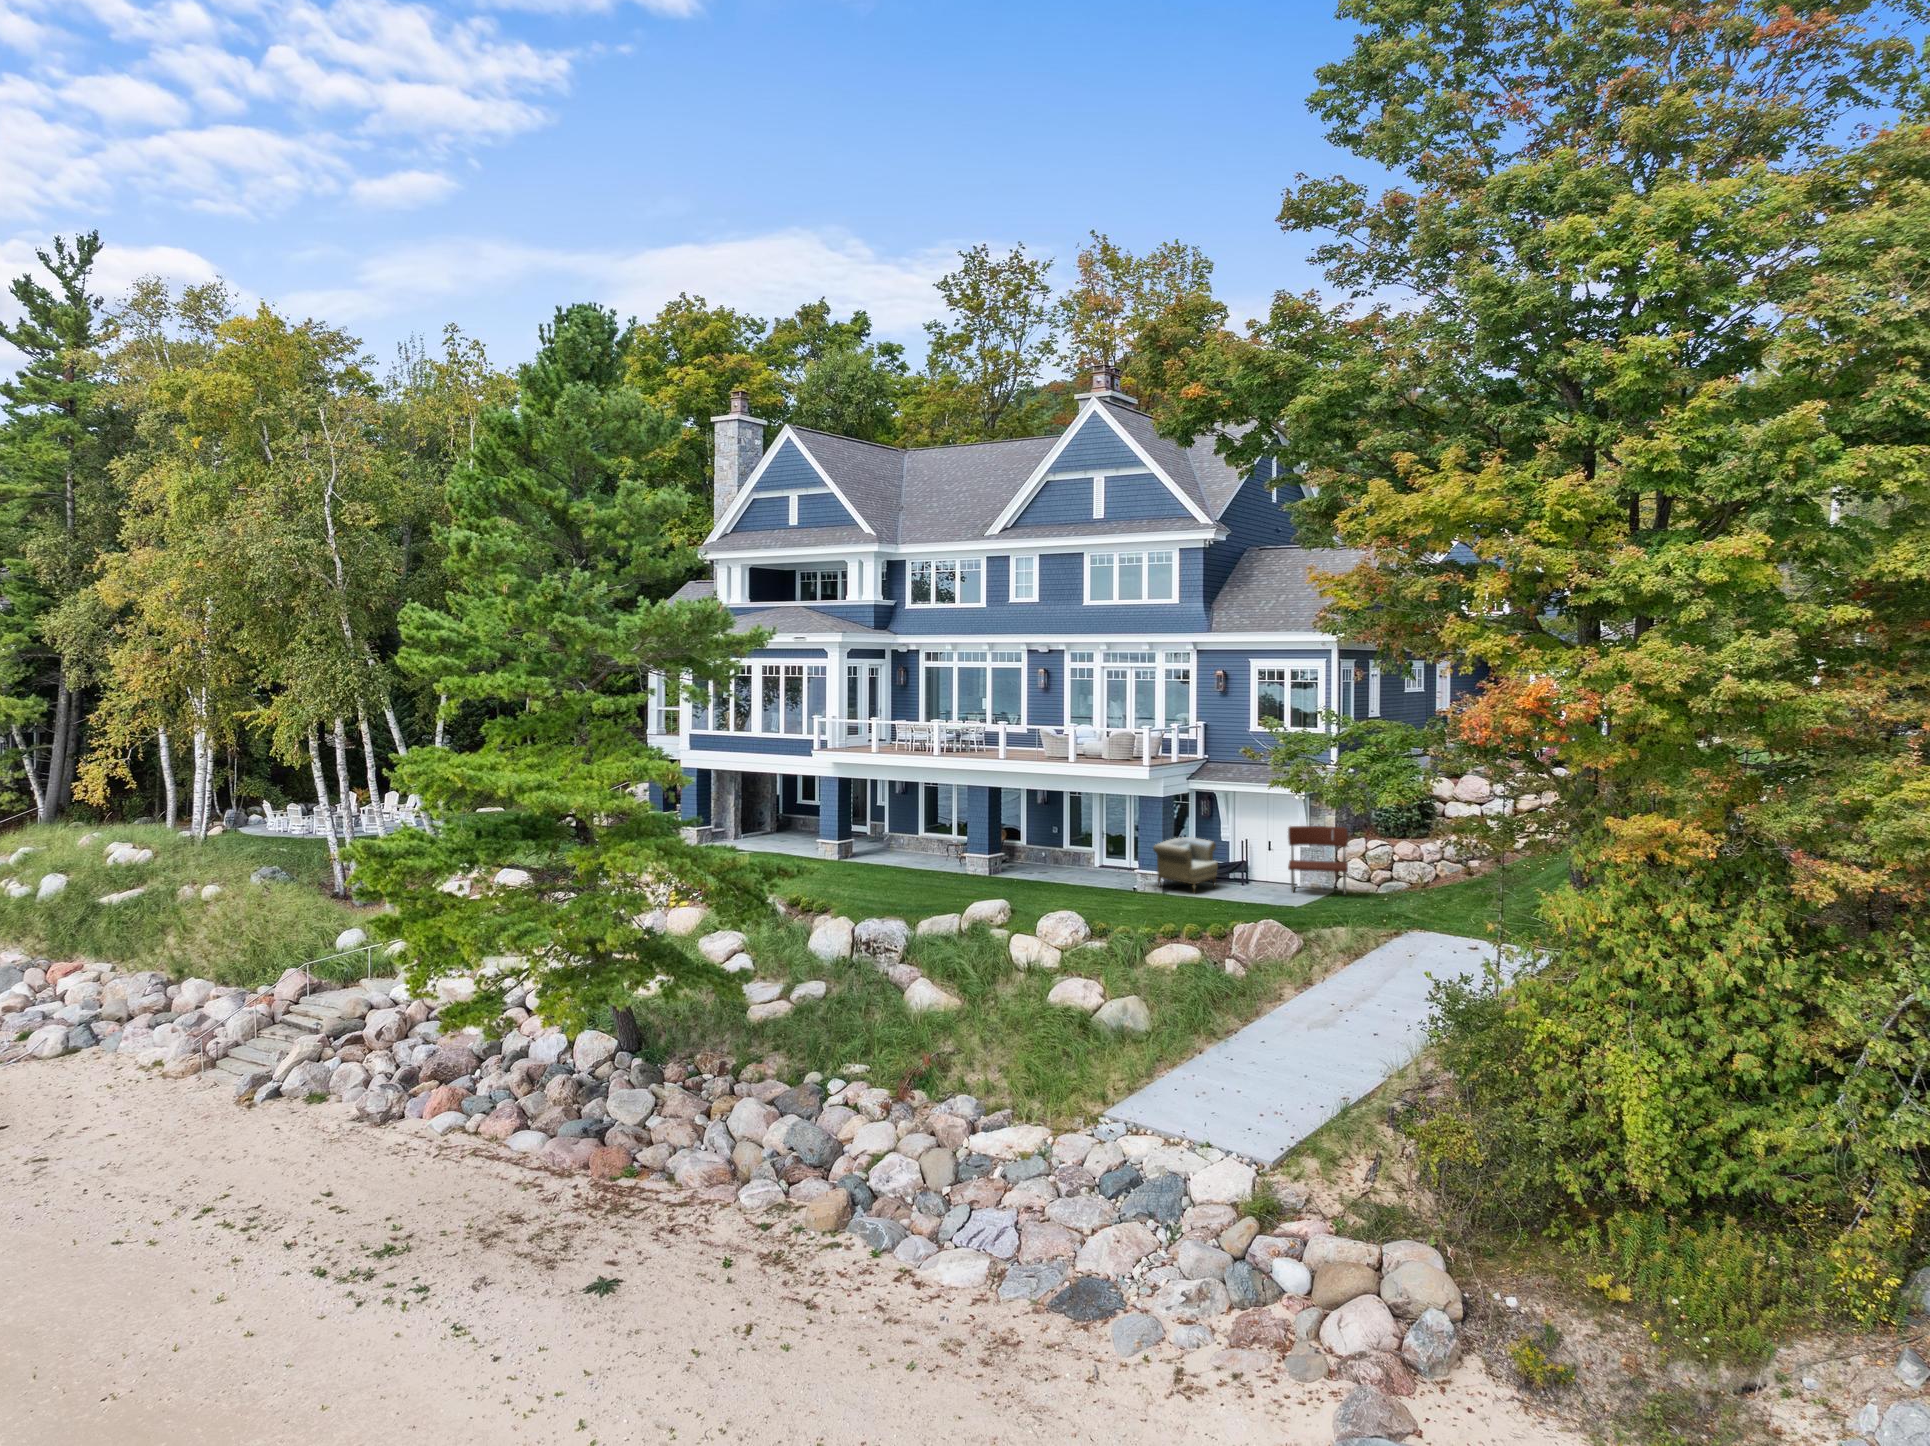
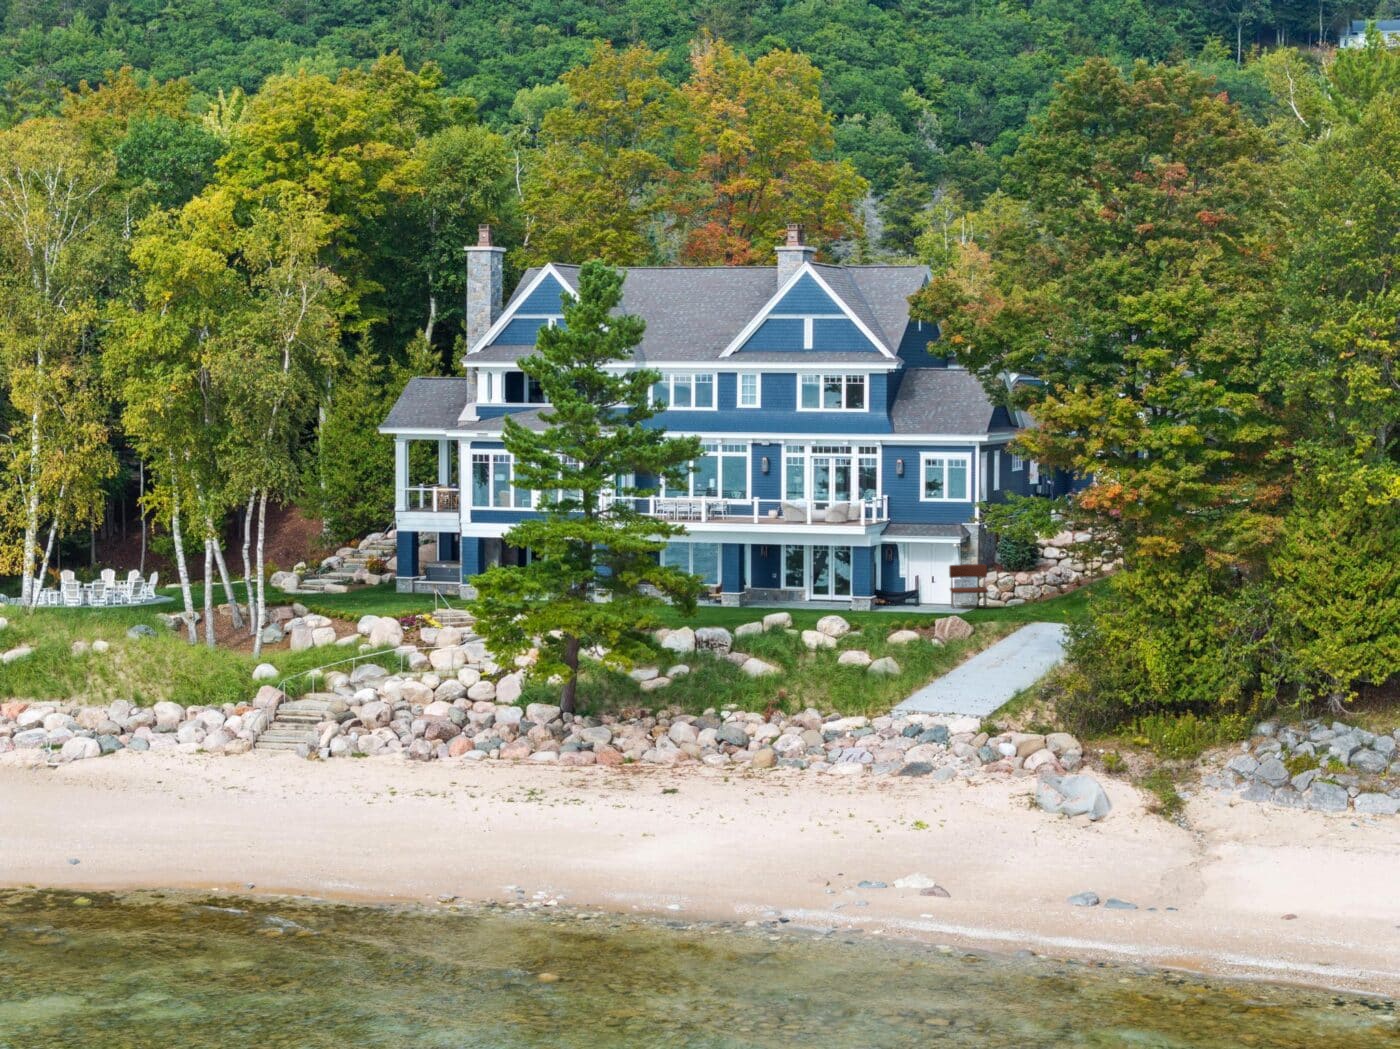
armchair: present [1153,837,1218,893] -> none [863,575,905,612]

